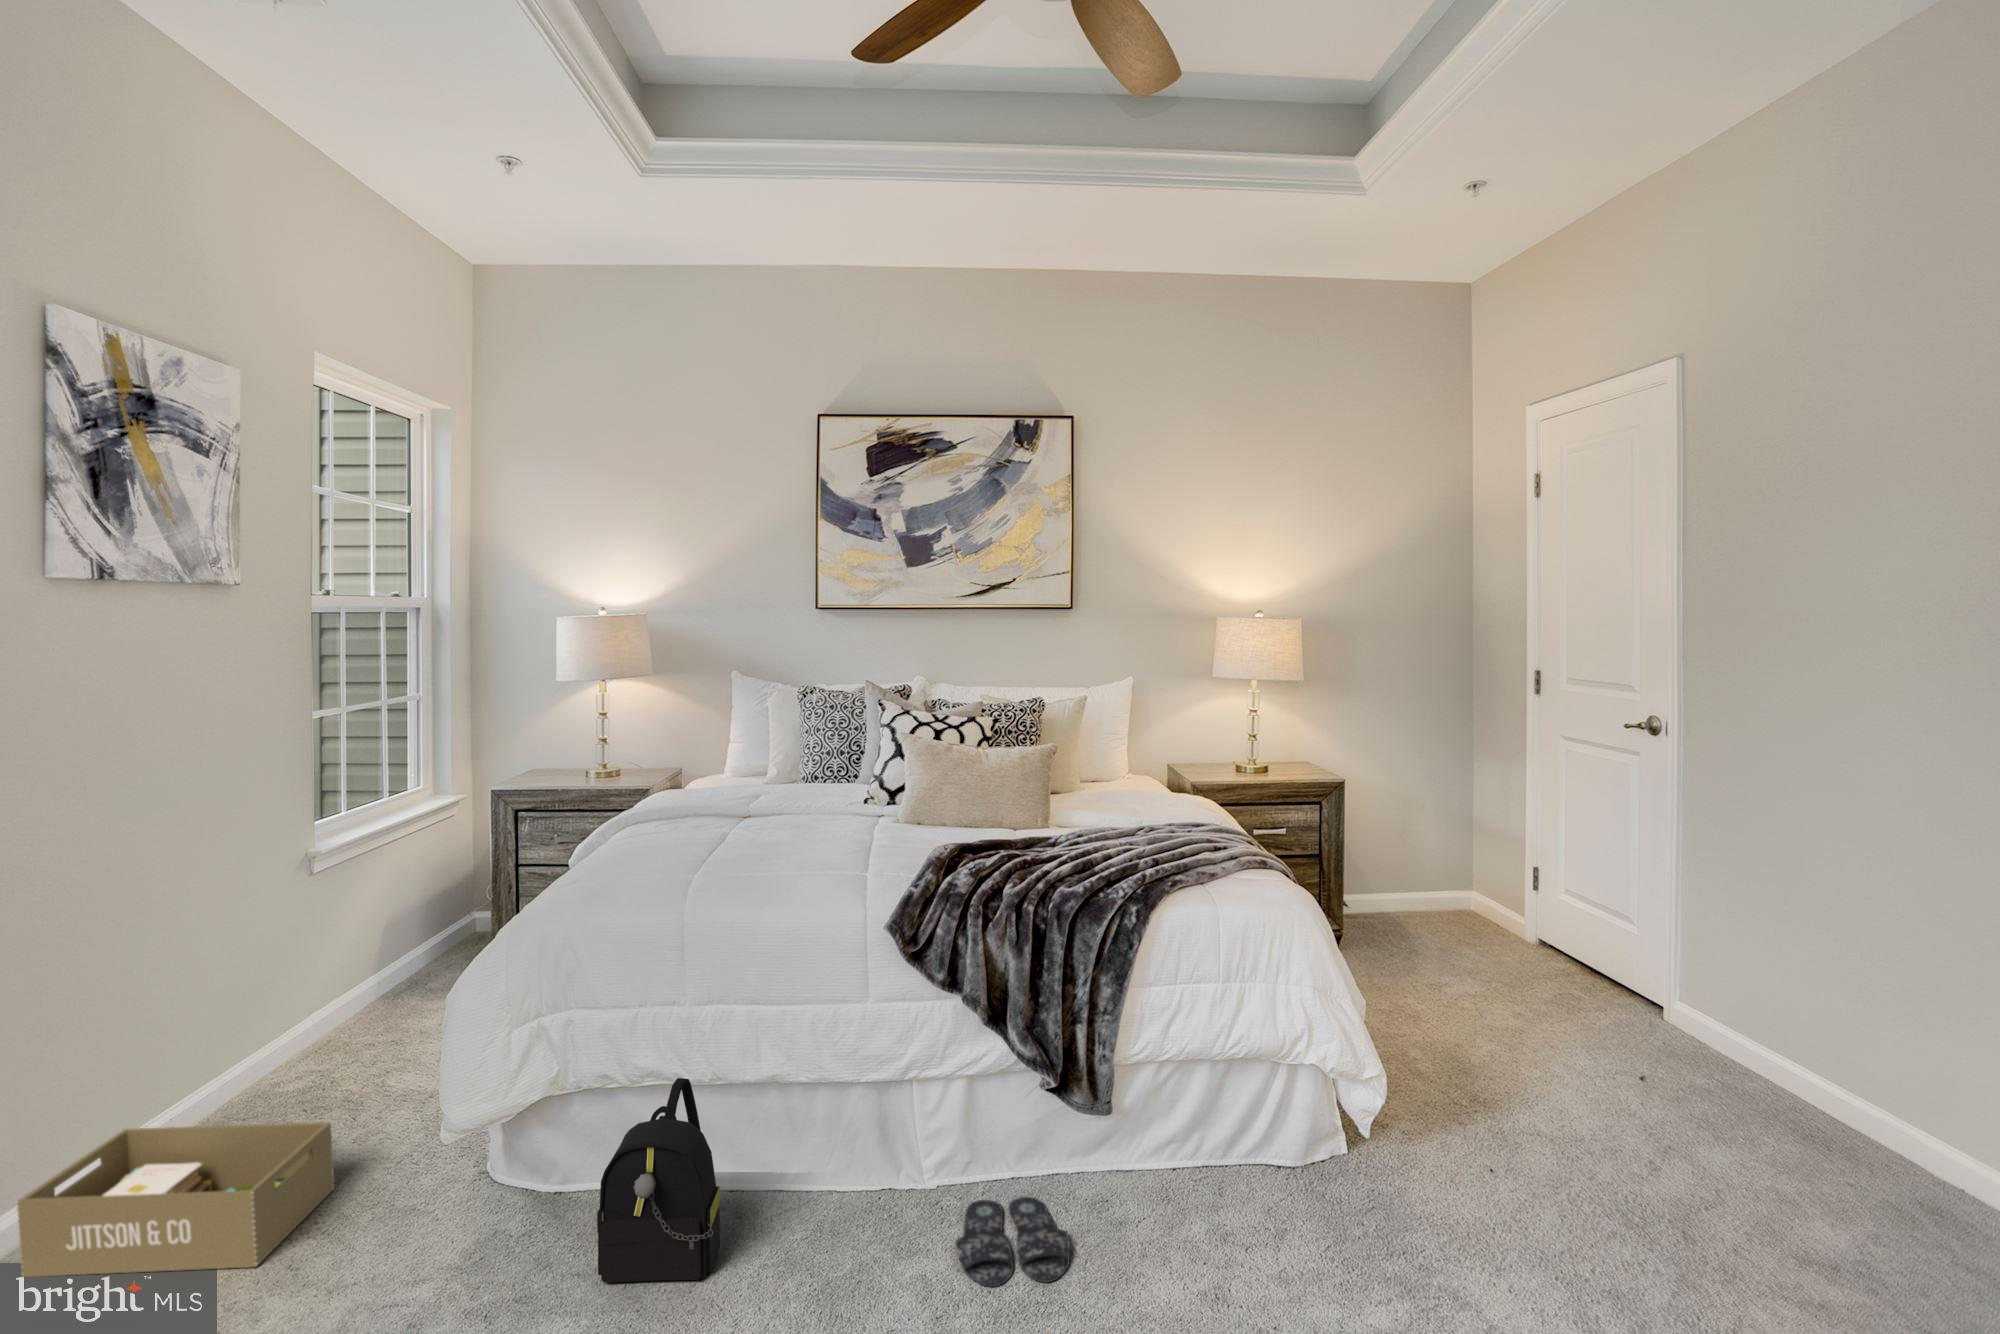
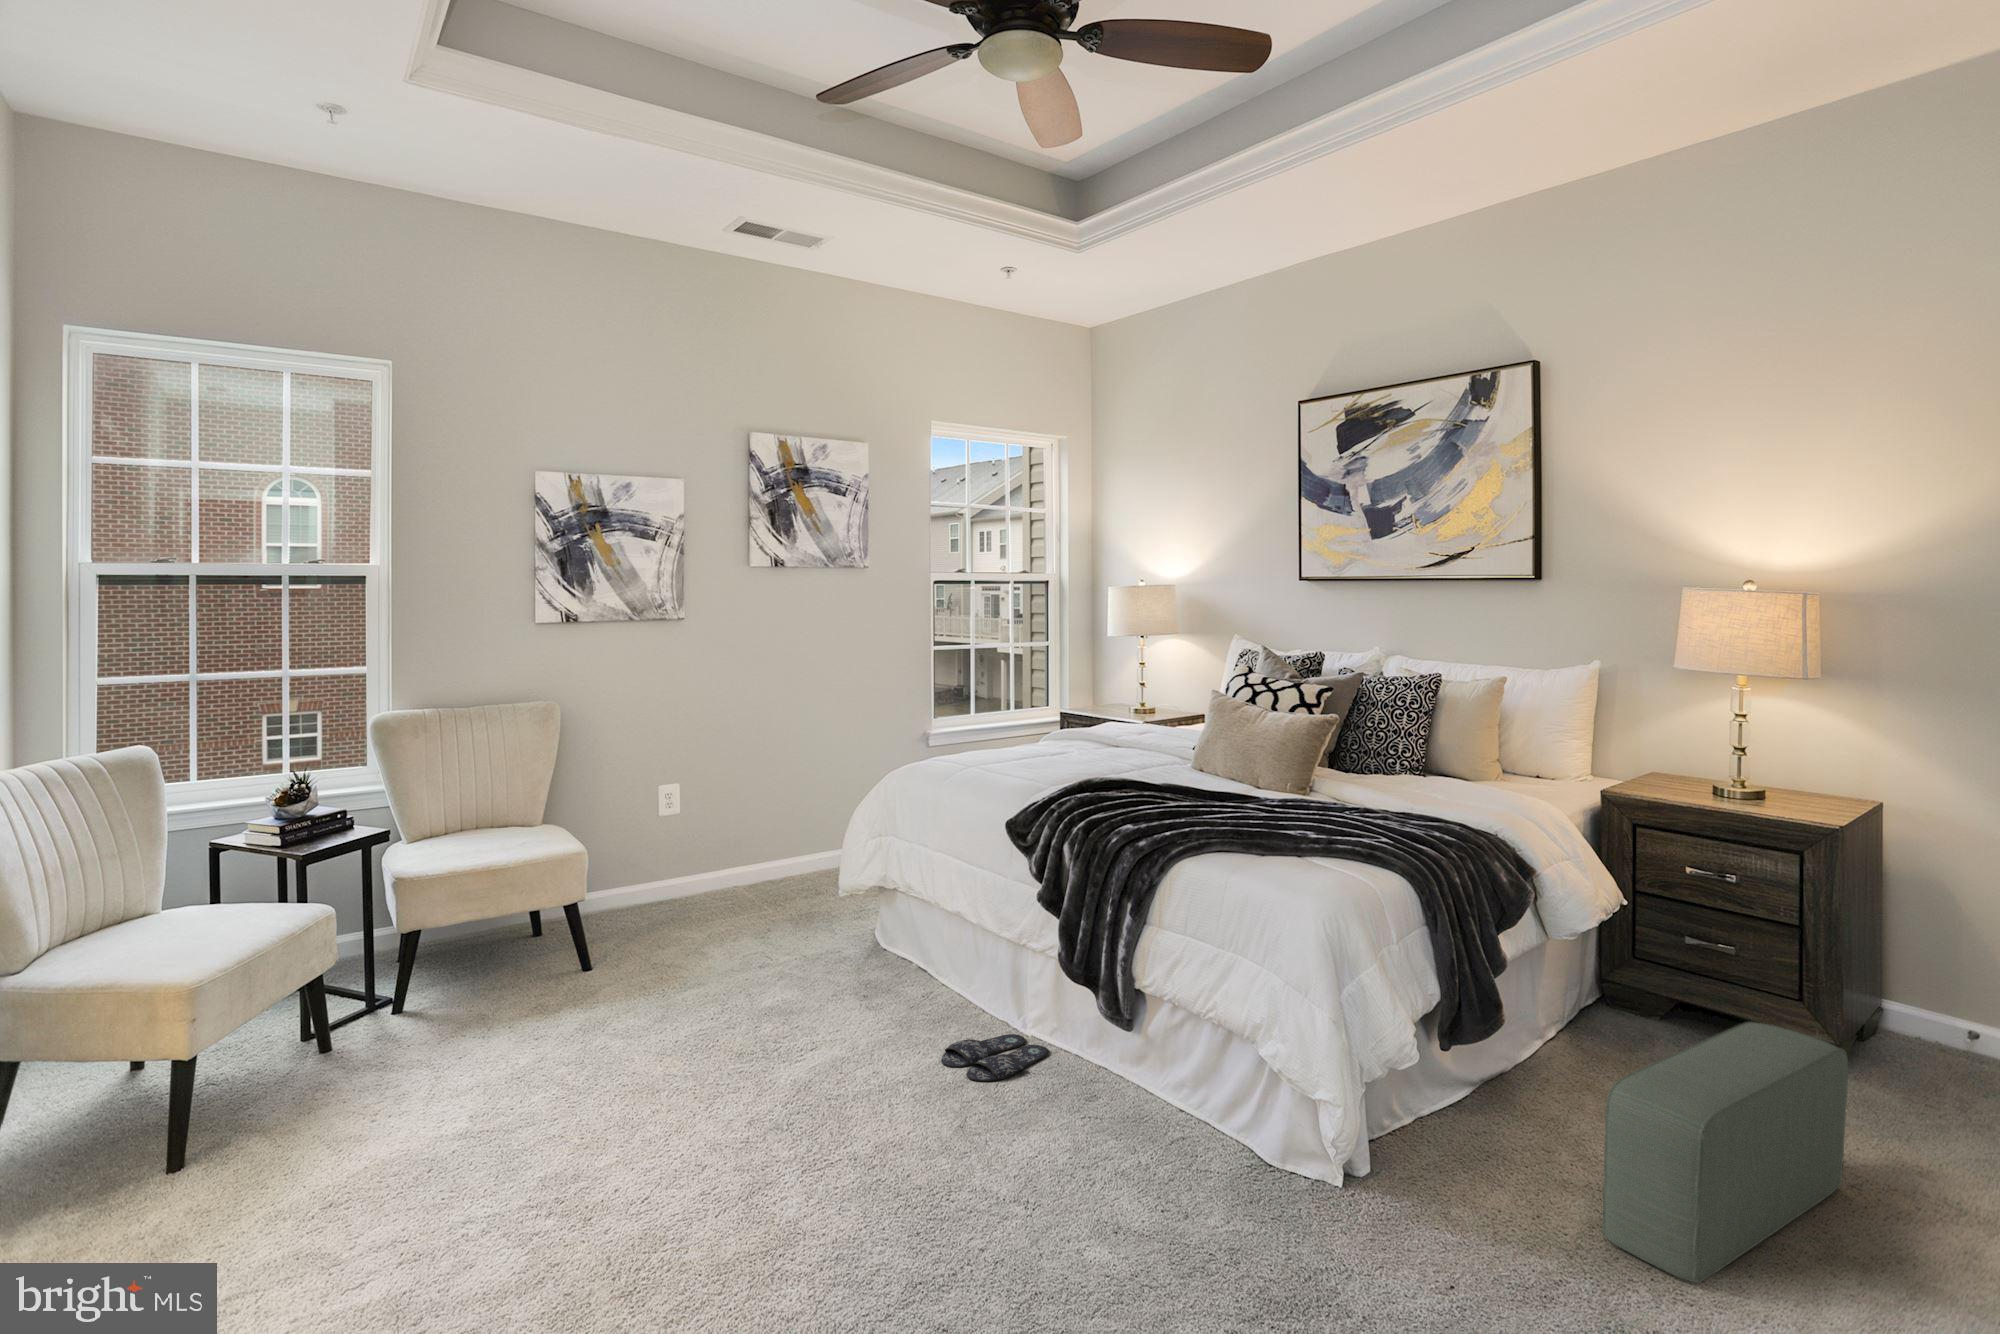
pouf: none [1421,925,1579,1114] -> present [1602,1022,1848,1283]
backpack: present [597,1078,720,1283] -> none [820,875,898,995]
storage box: present [16,1122,334,1277] -> none [709,849,816,920]

